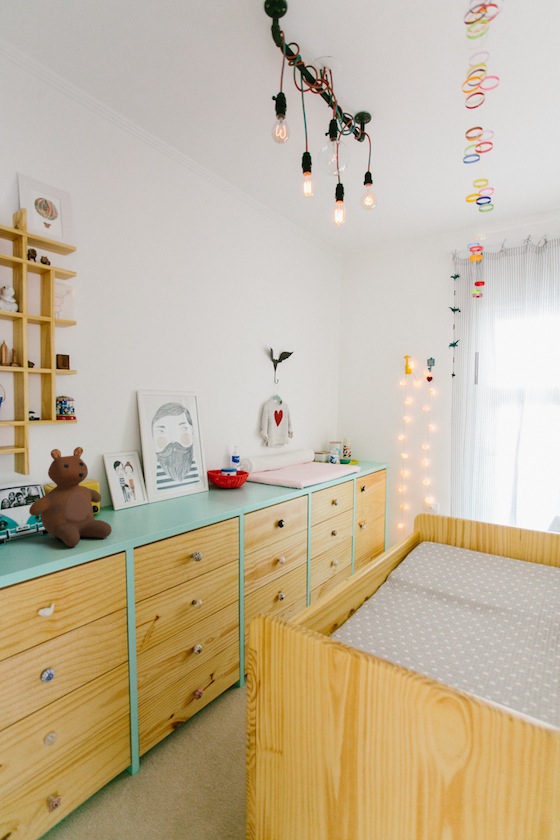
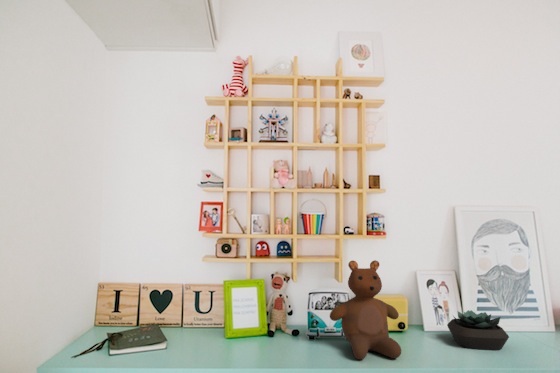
succulent plant: none [137,483,188,516] -> present [447,310,509,350]

